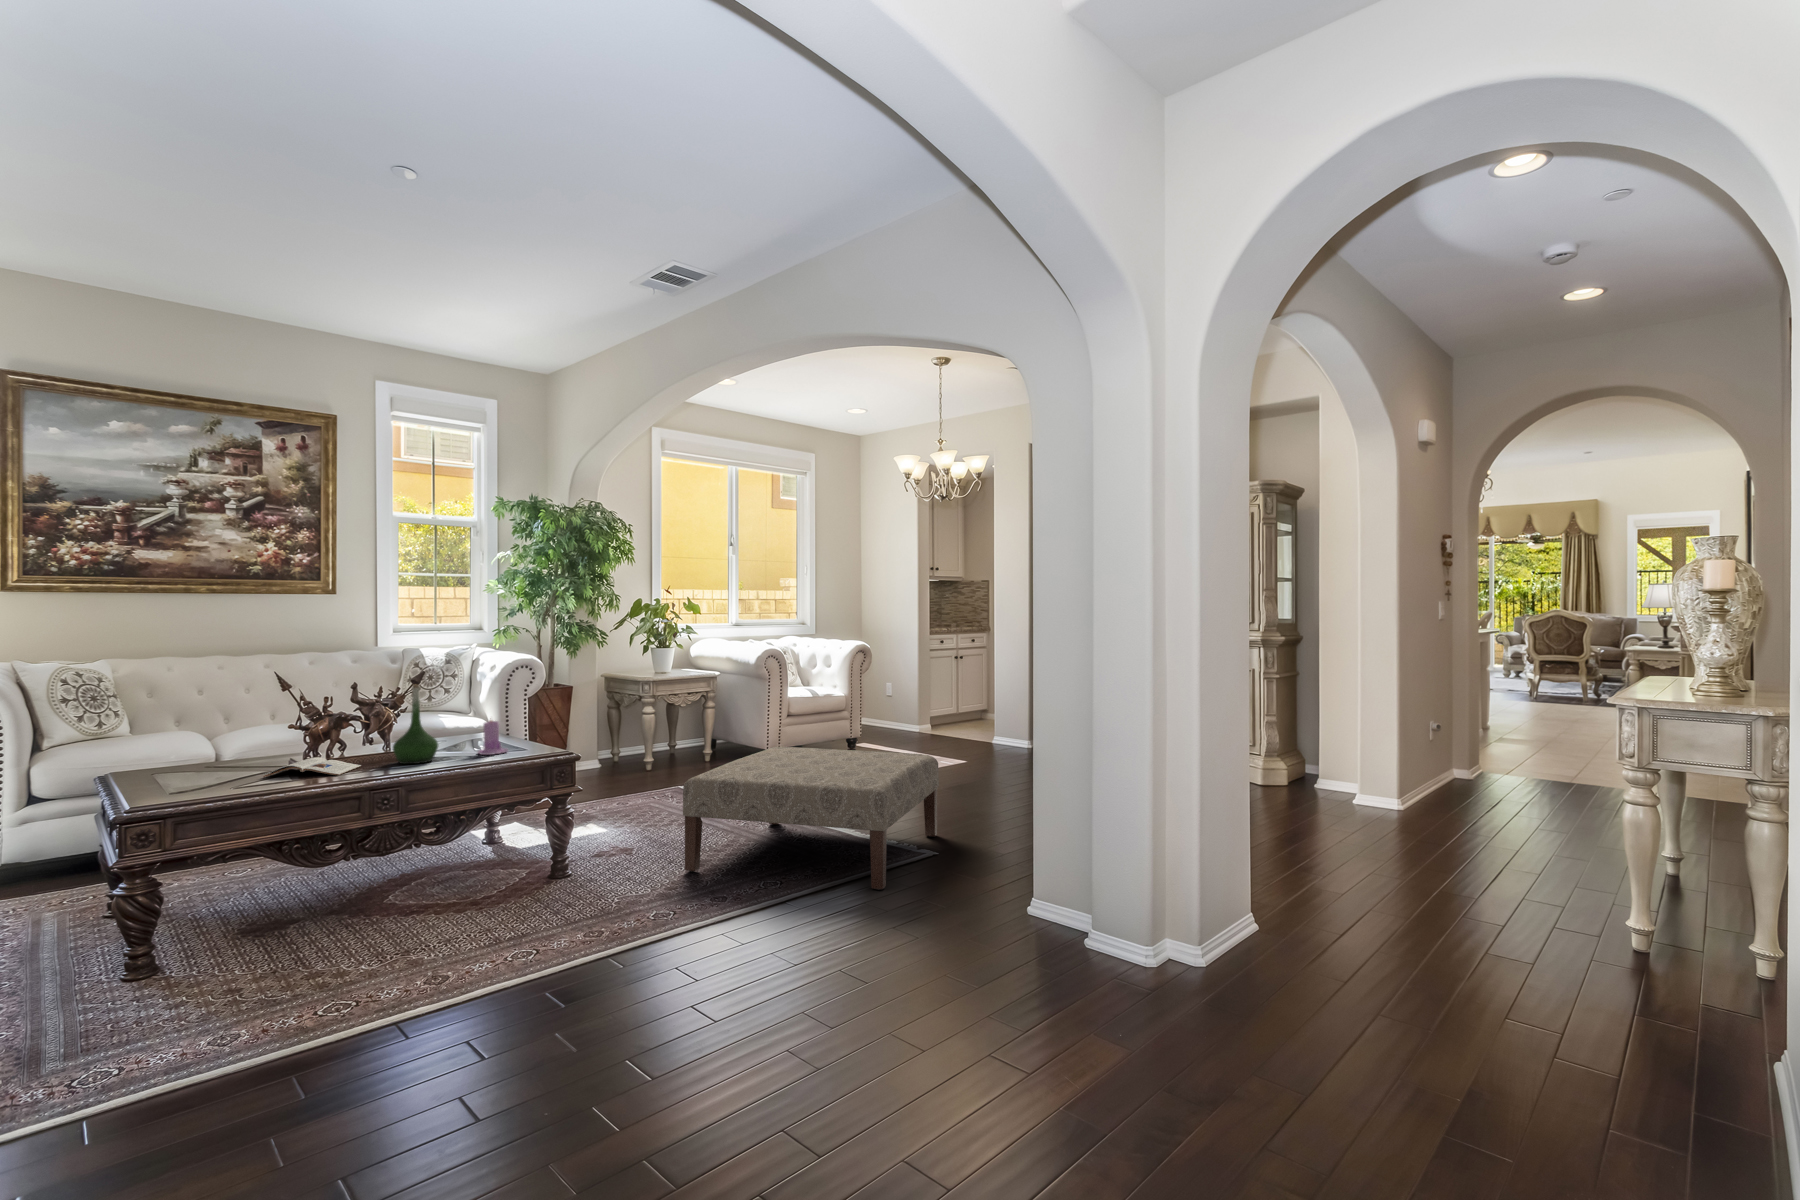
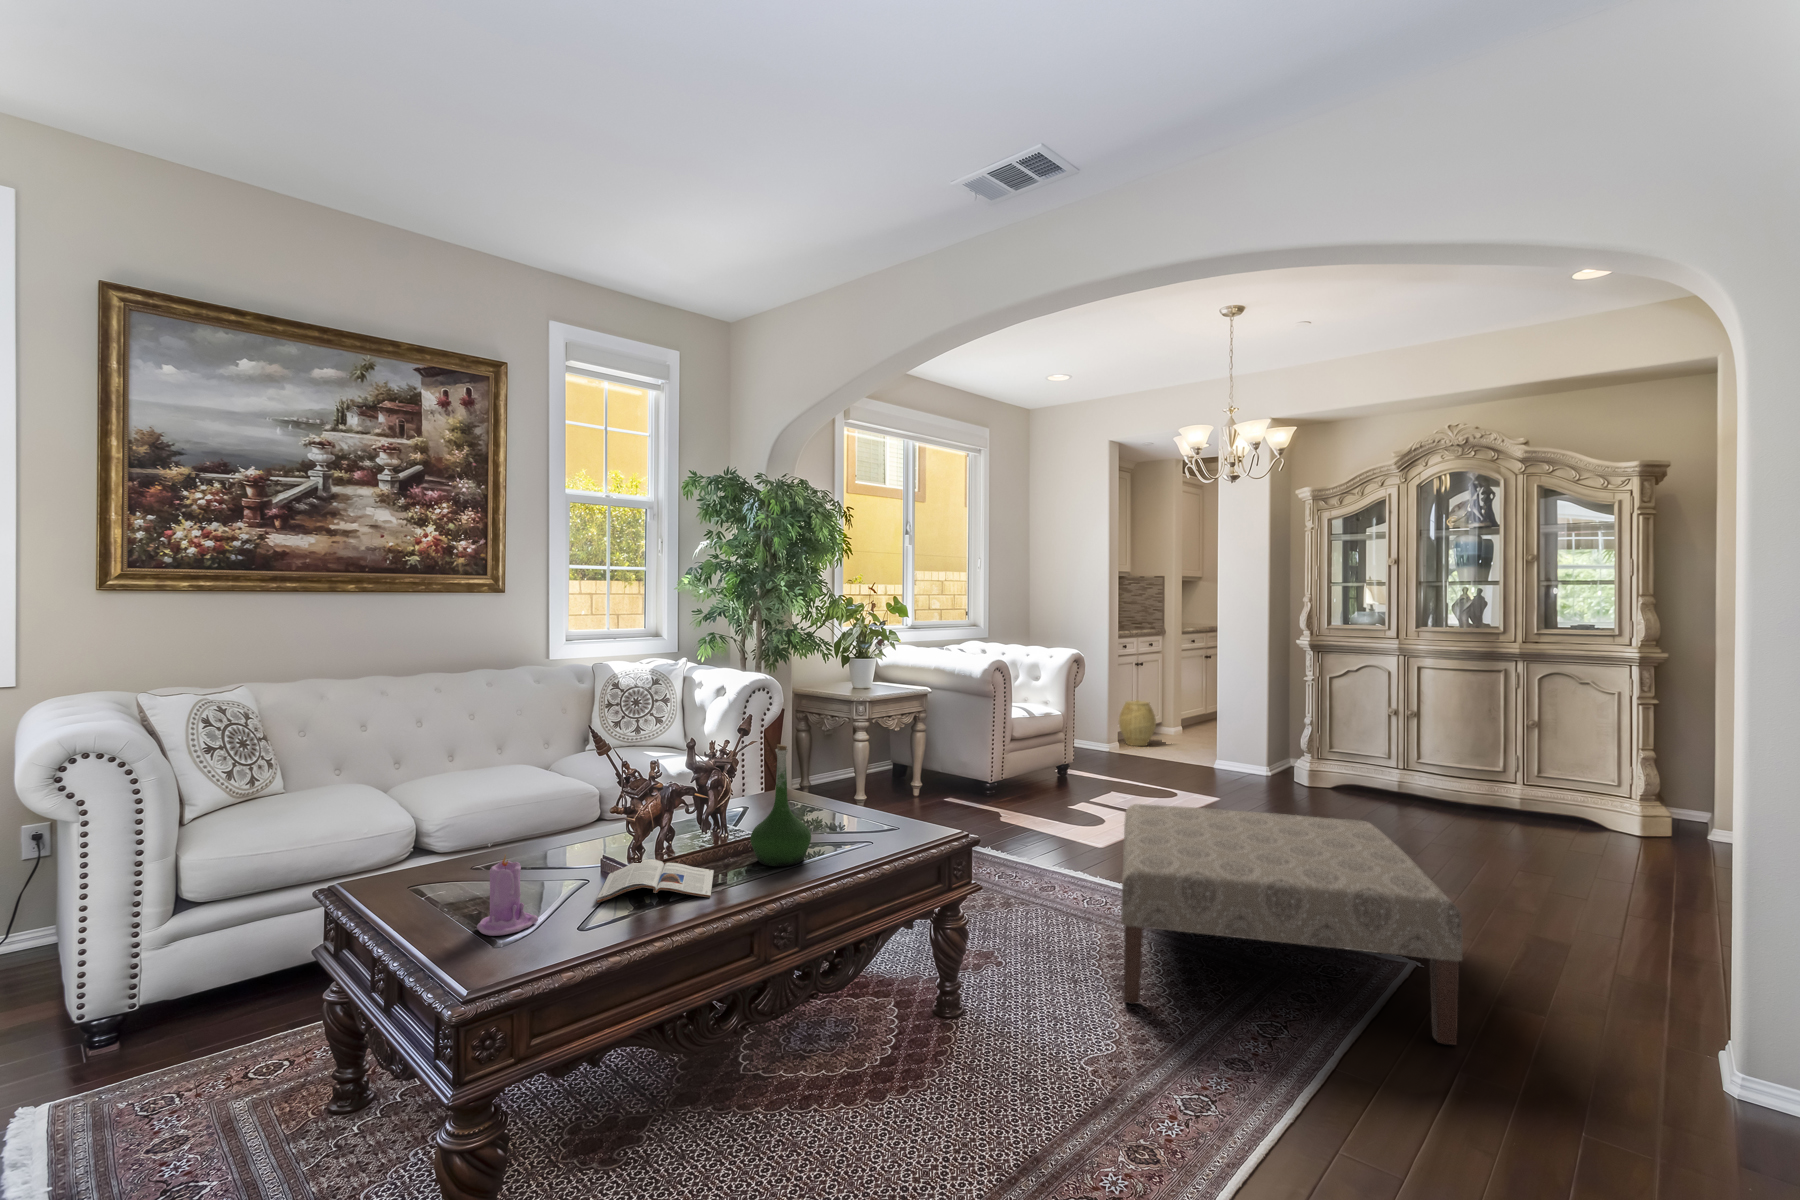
woven basket: none [930,688,961,729] -> present [1119,700,1156,746]
candle: present [478,720,508,755] -> present [477,856,538,936]

